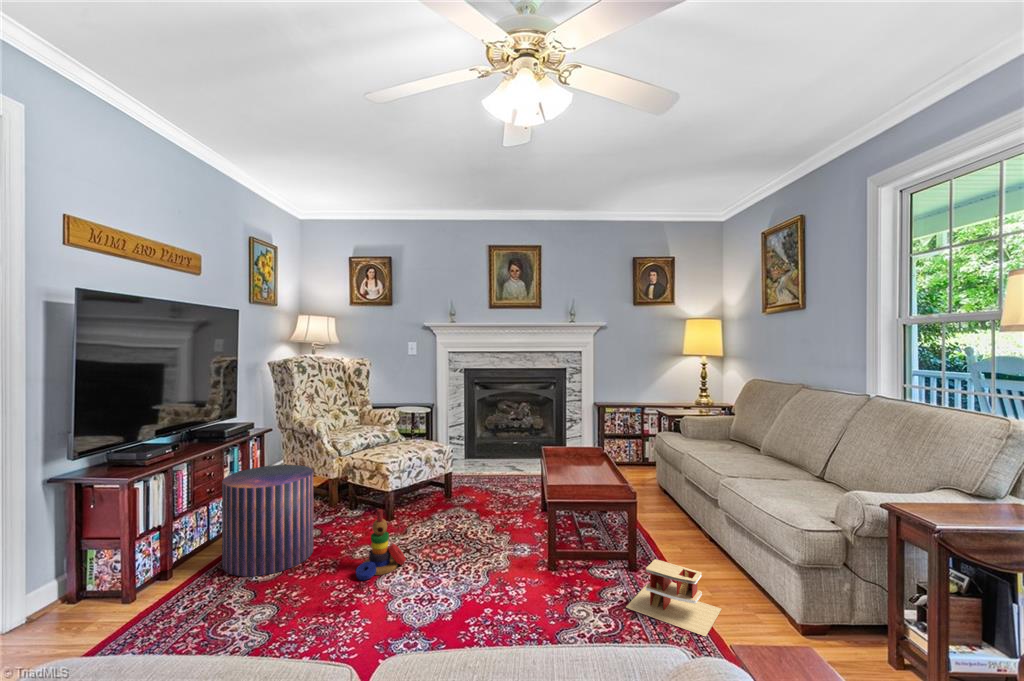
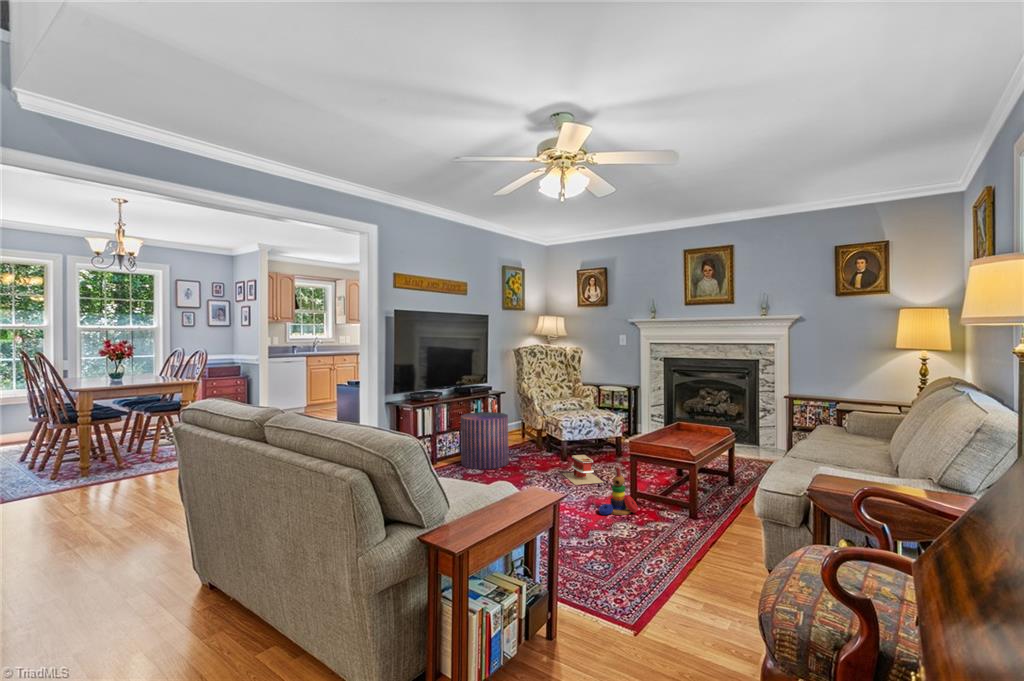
stacking toy: present [356,509,406,580] -> present [598,468,638,515]
toy house: present [626,559,721,637] -> present [562,455,604,485]

